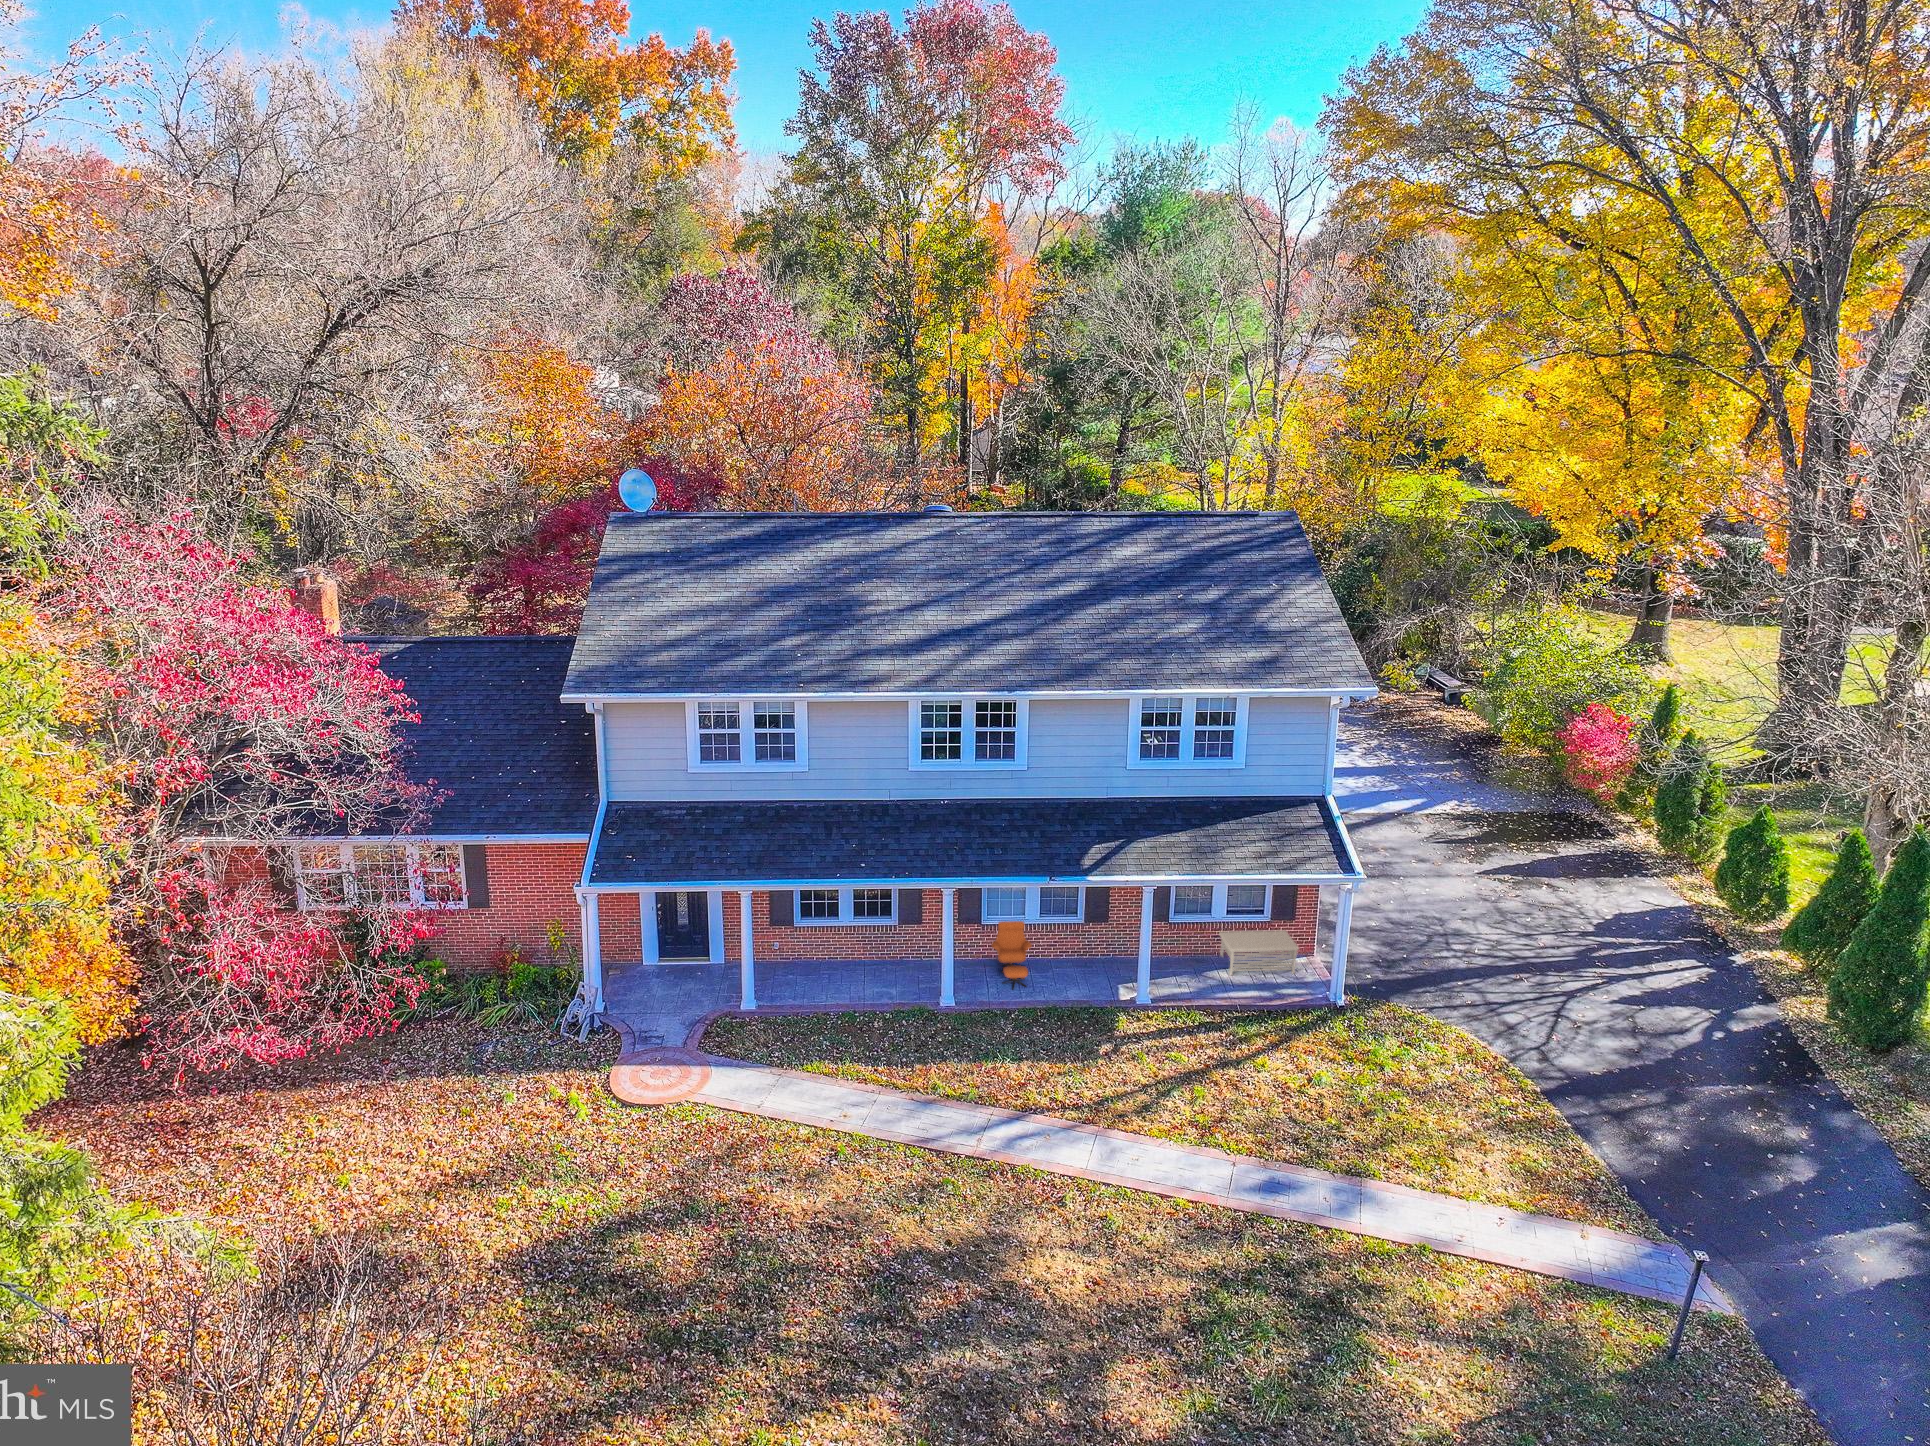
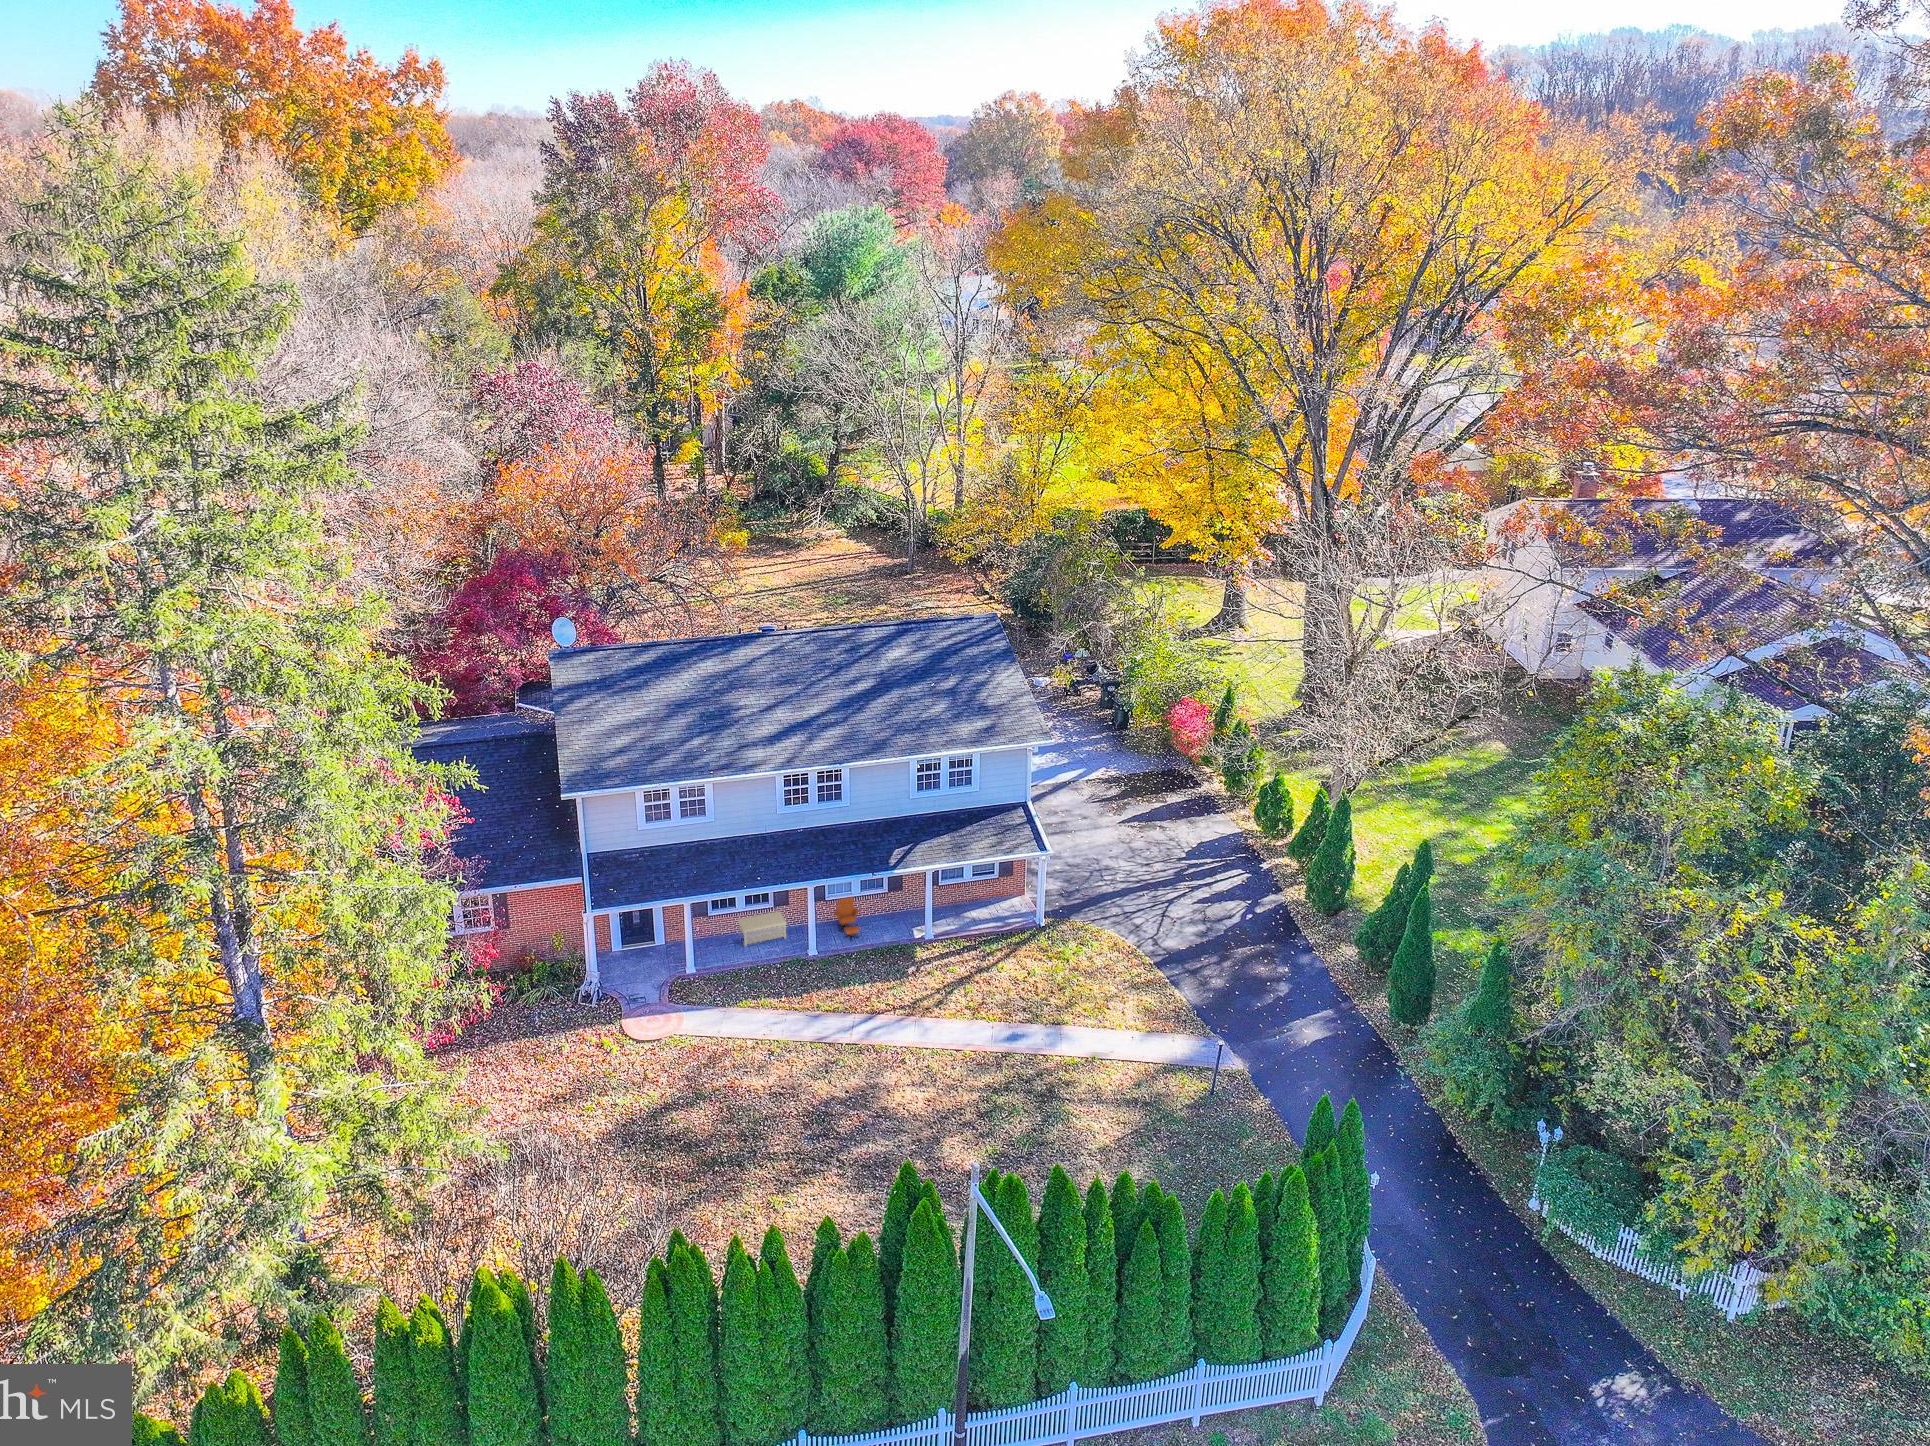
storage bench: present [1219,930,1299,975] -> present [737,911,786,945]

